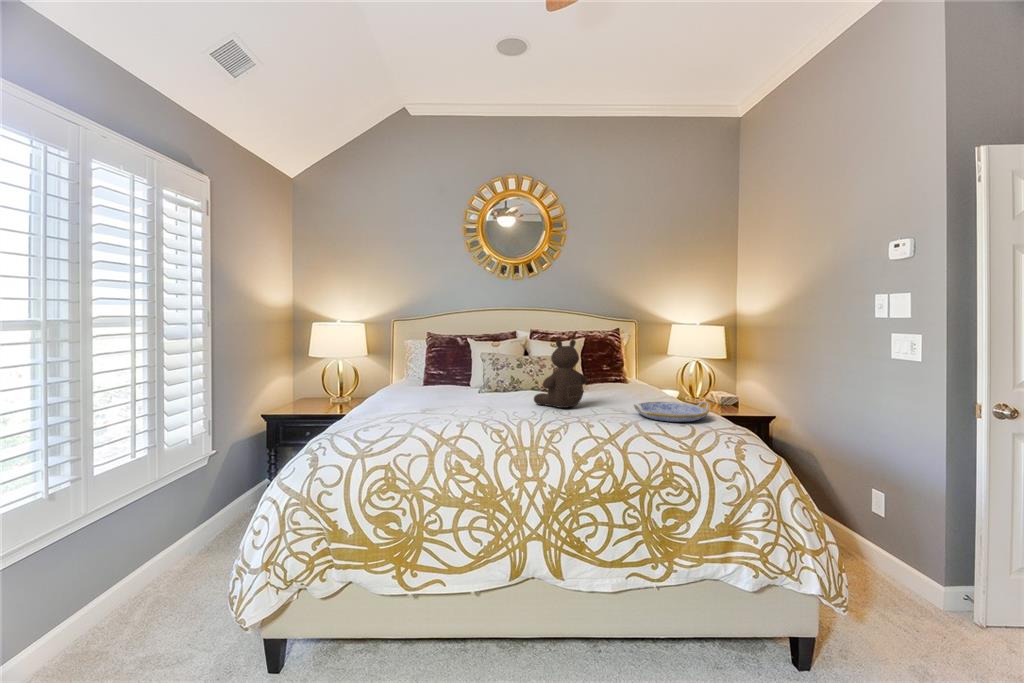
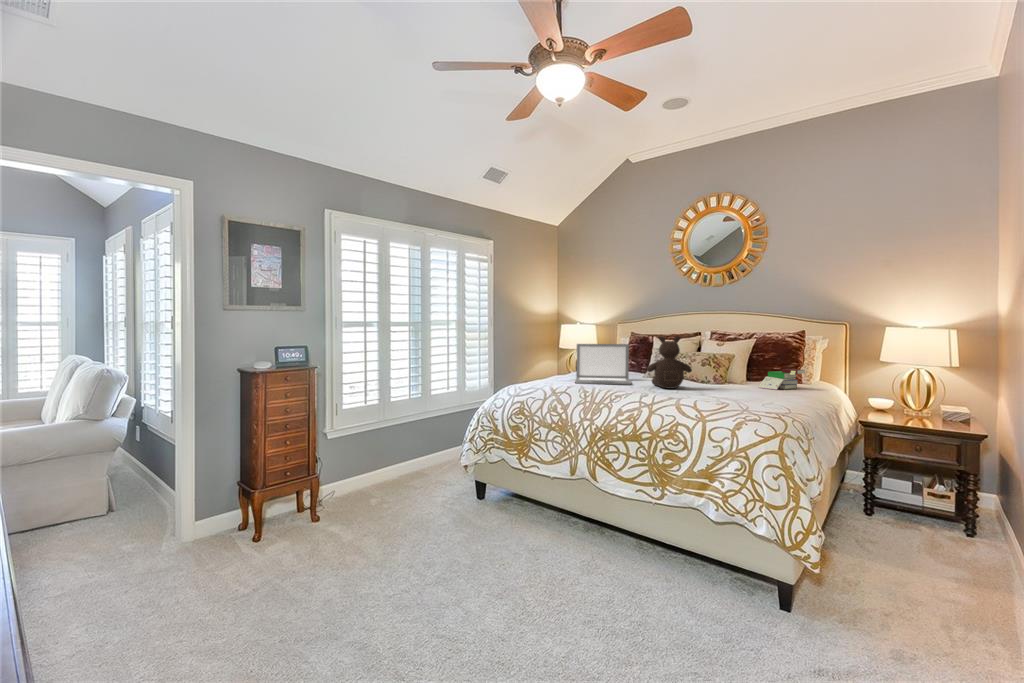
laptop: none [420,351,515,416] -> present [575,344,631,385]
book: none [621,370,654,394] -> present [759,369,805,390]
serving tray: present [634,401,709,422] -> none [699,386,766,403]

